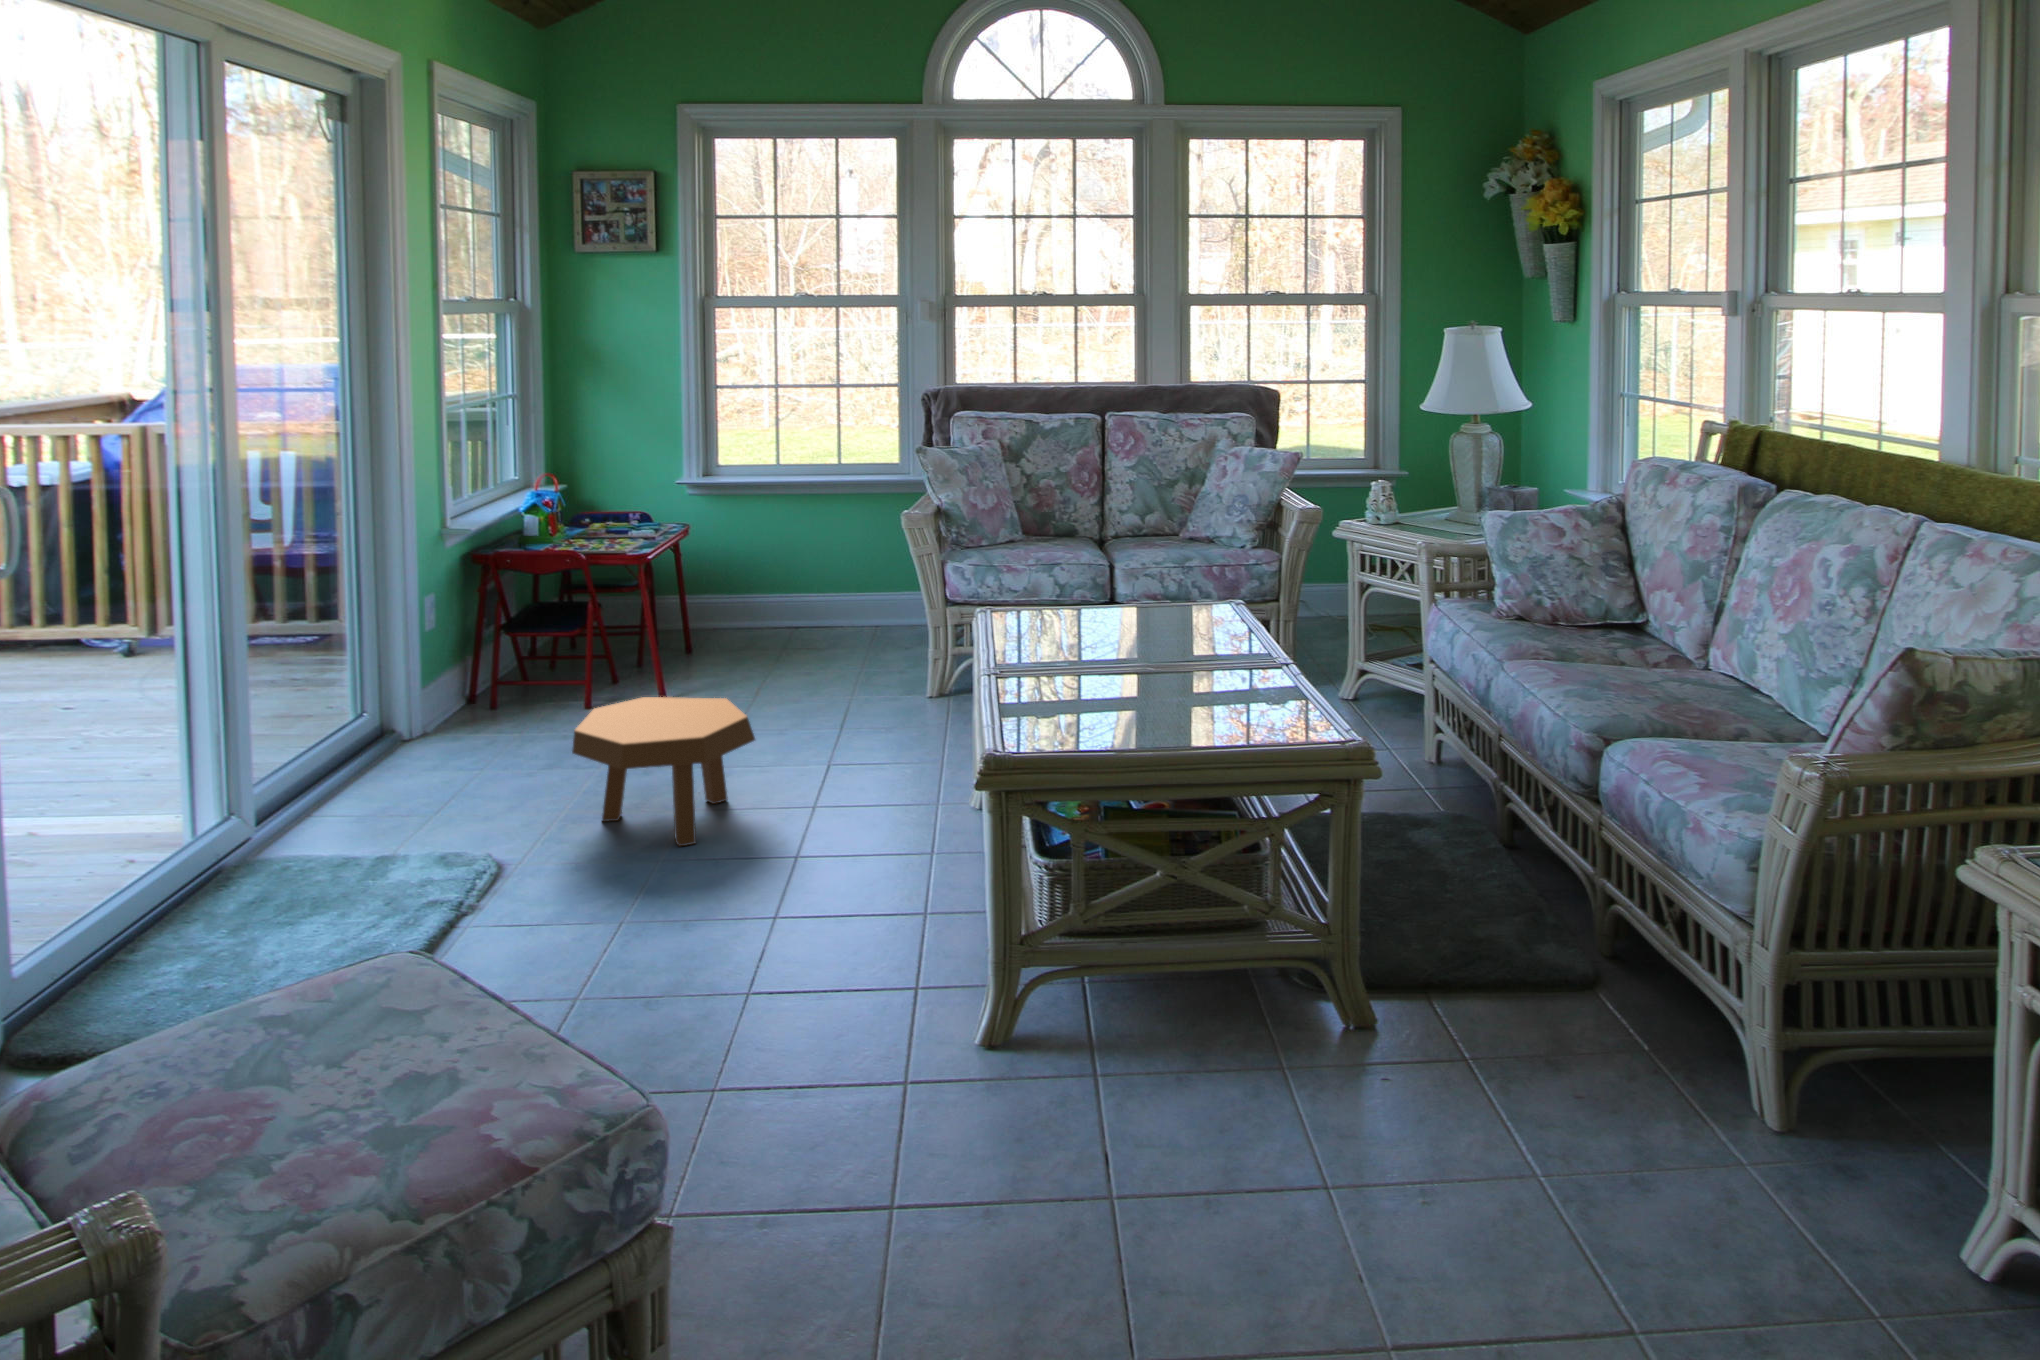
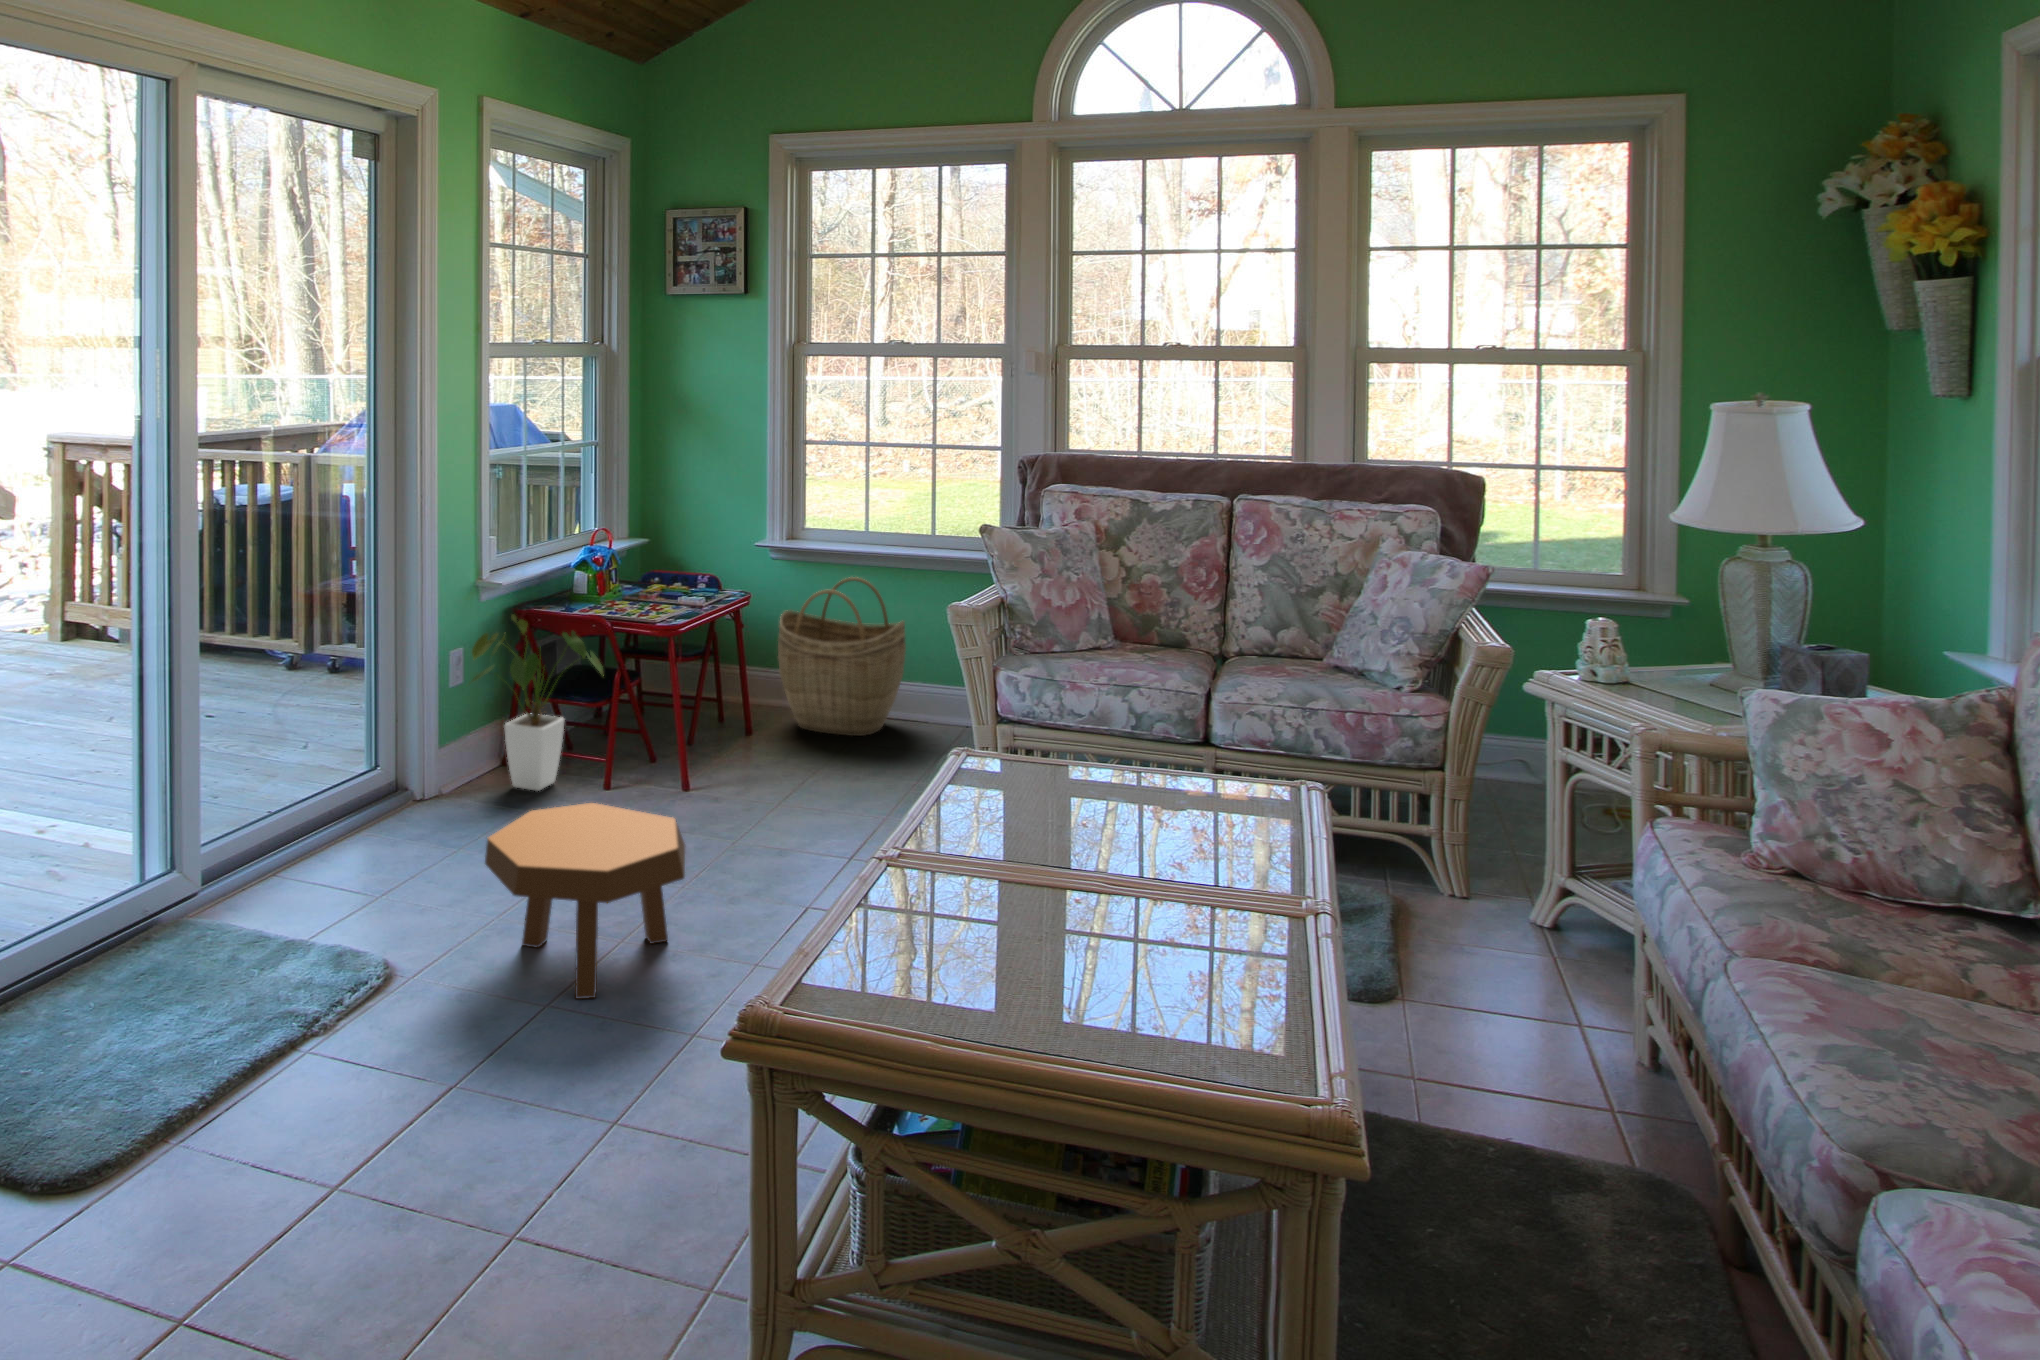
woven basket: none [705,506,822,645] -> present [778,577,906,736]
house plant: none [441,557,579,716] -> present [472,614,603,791]

